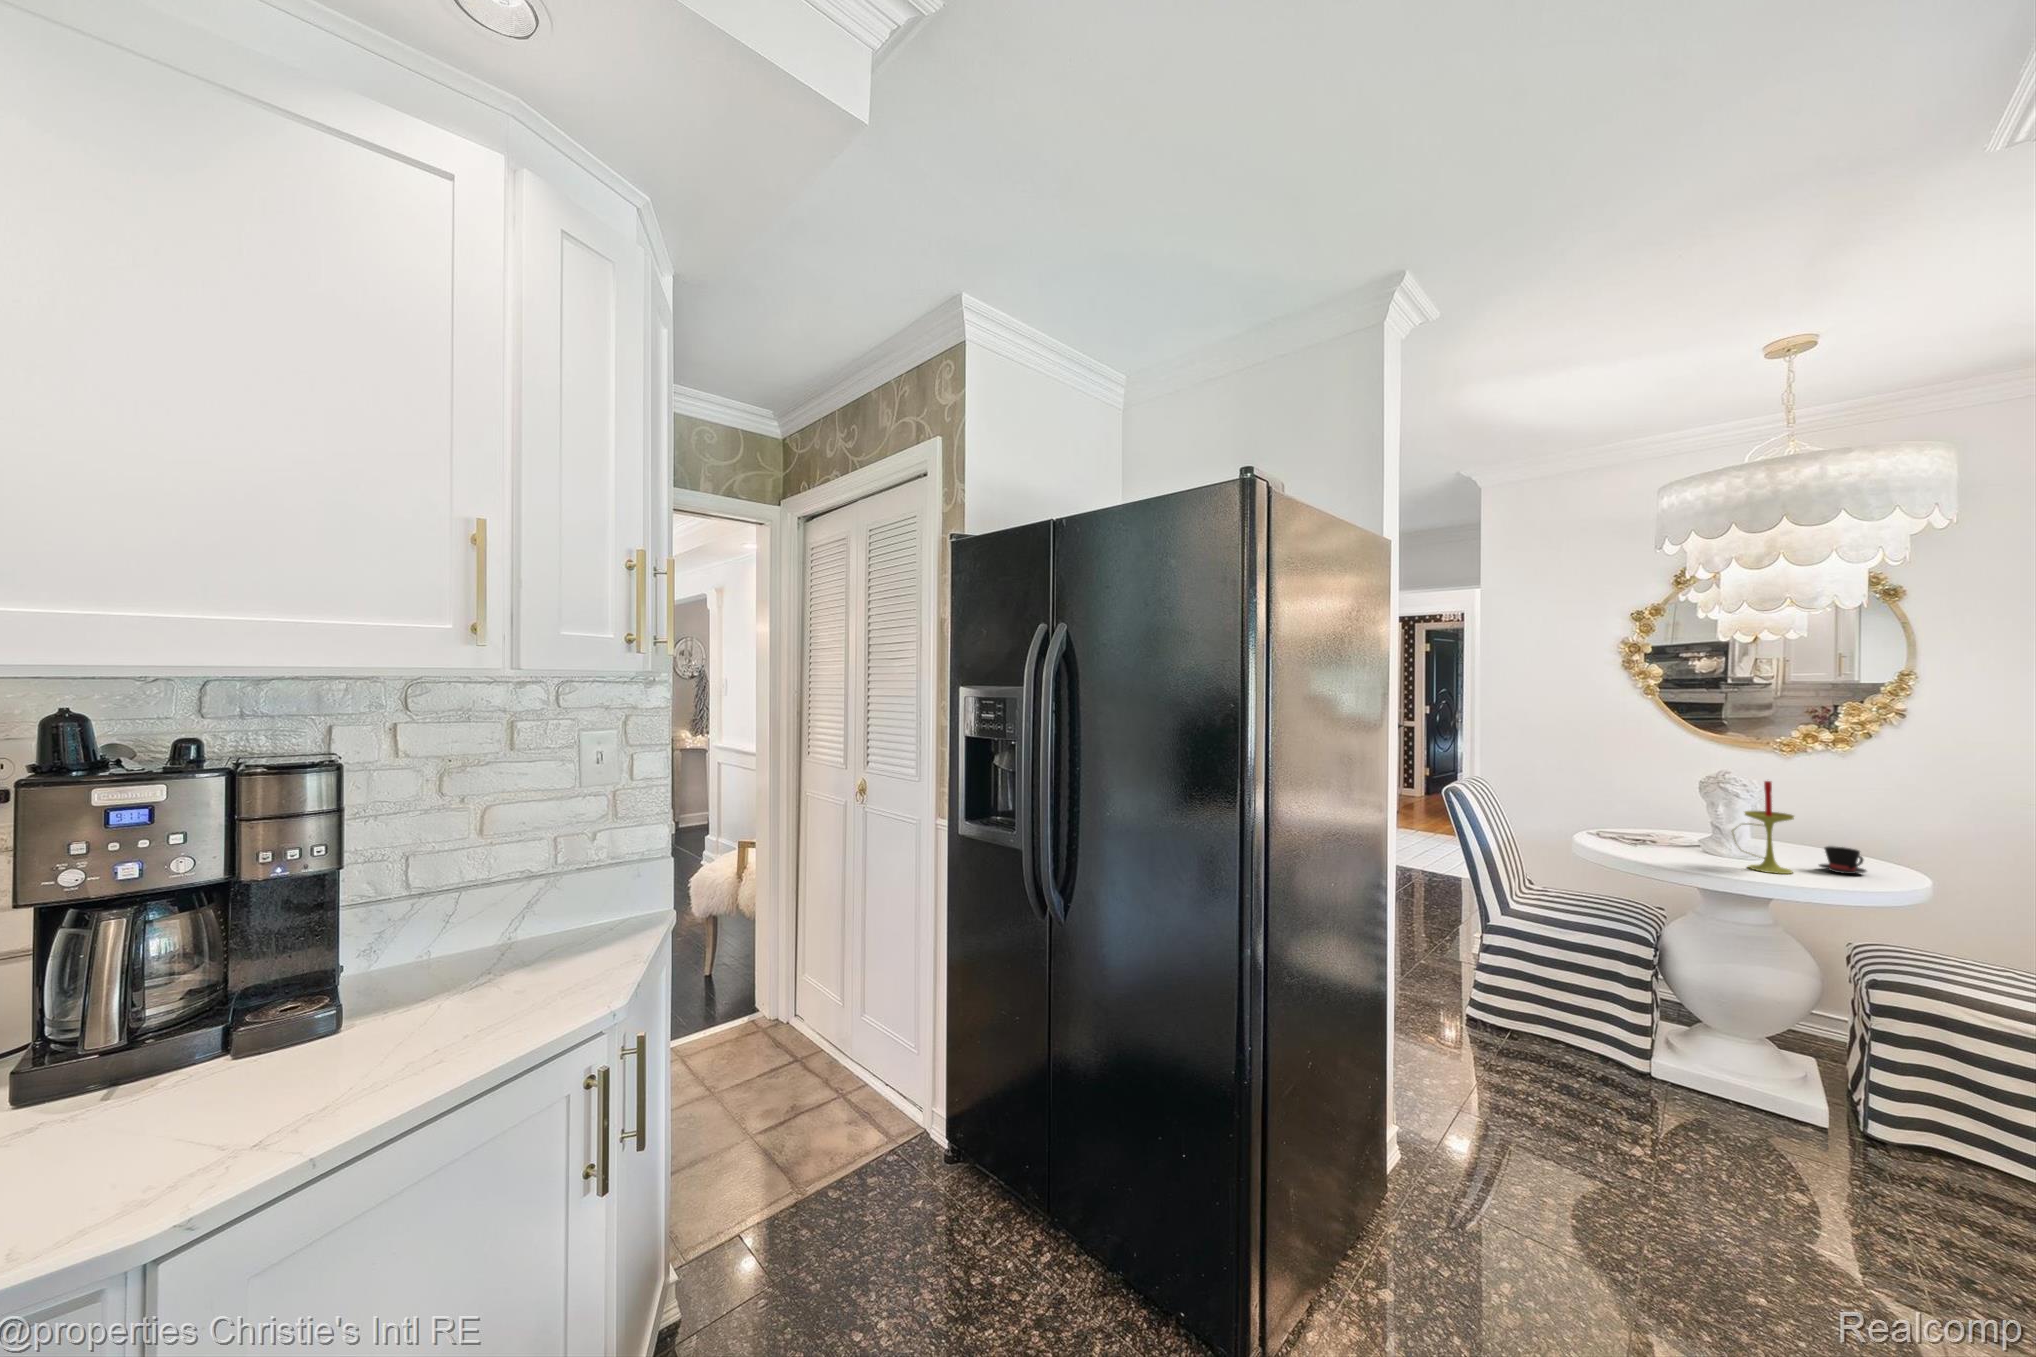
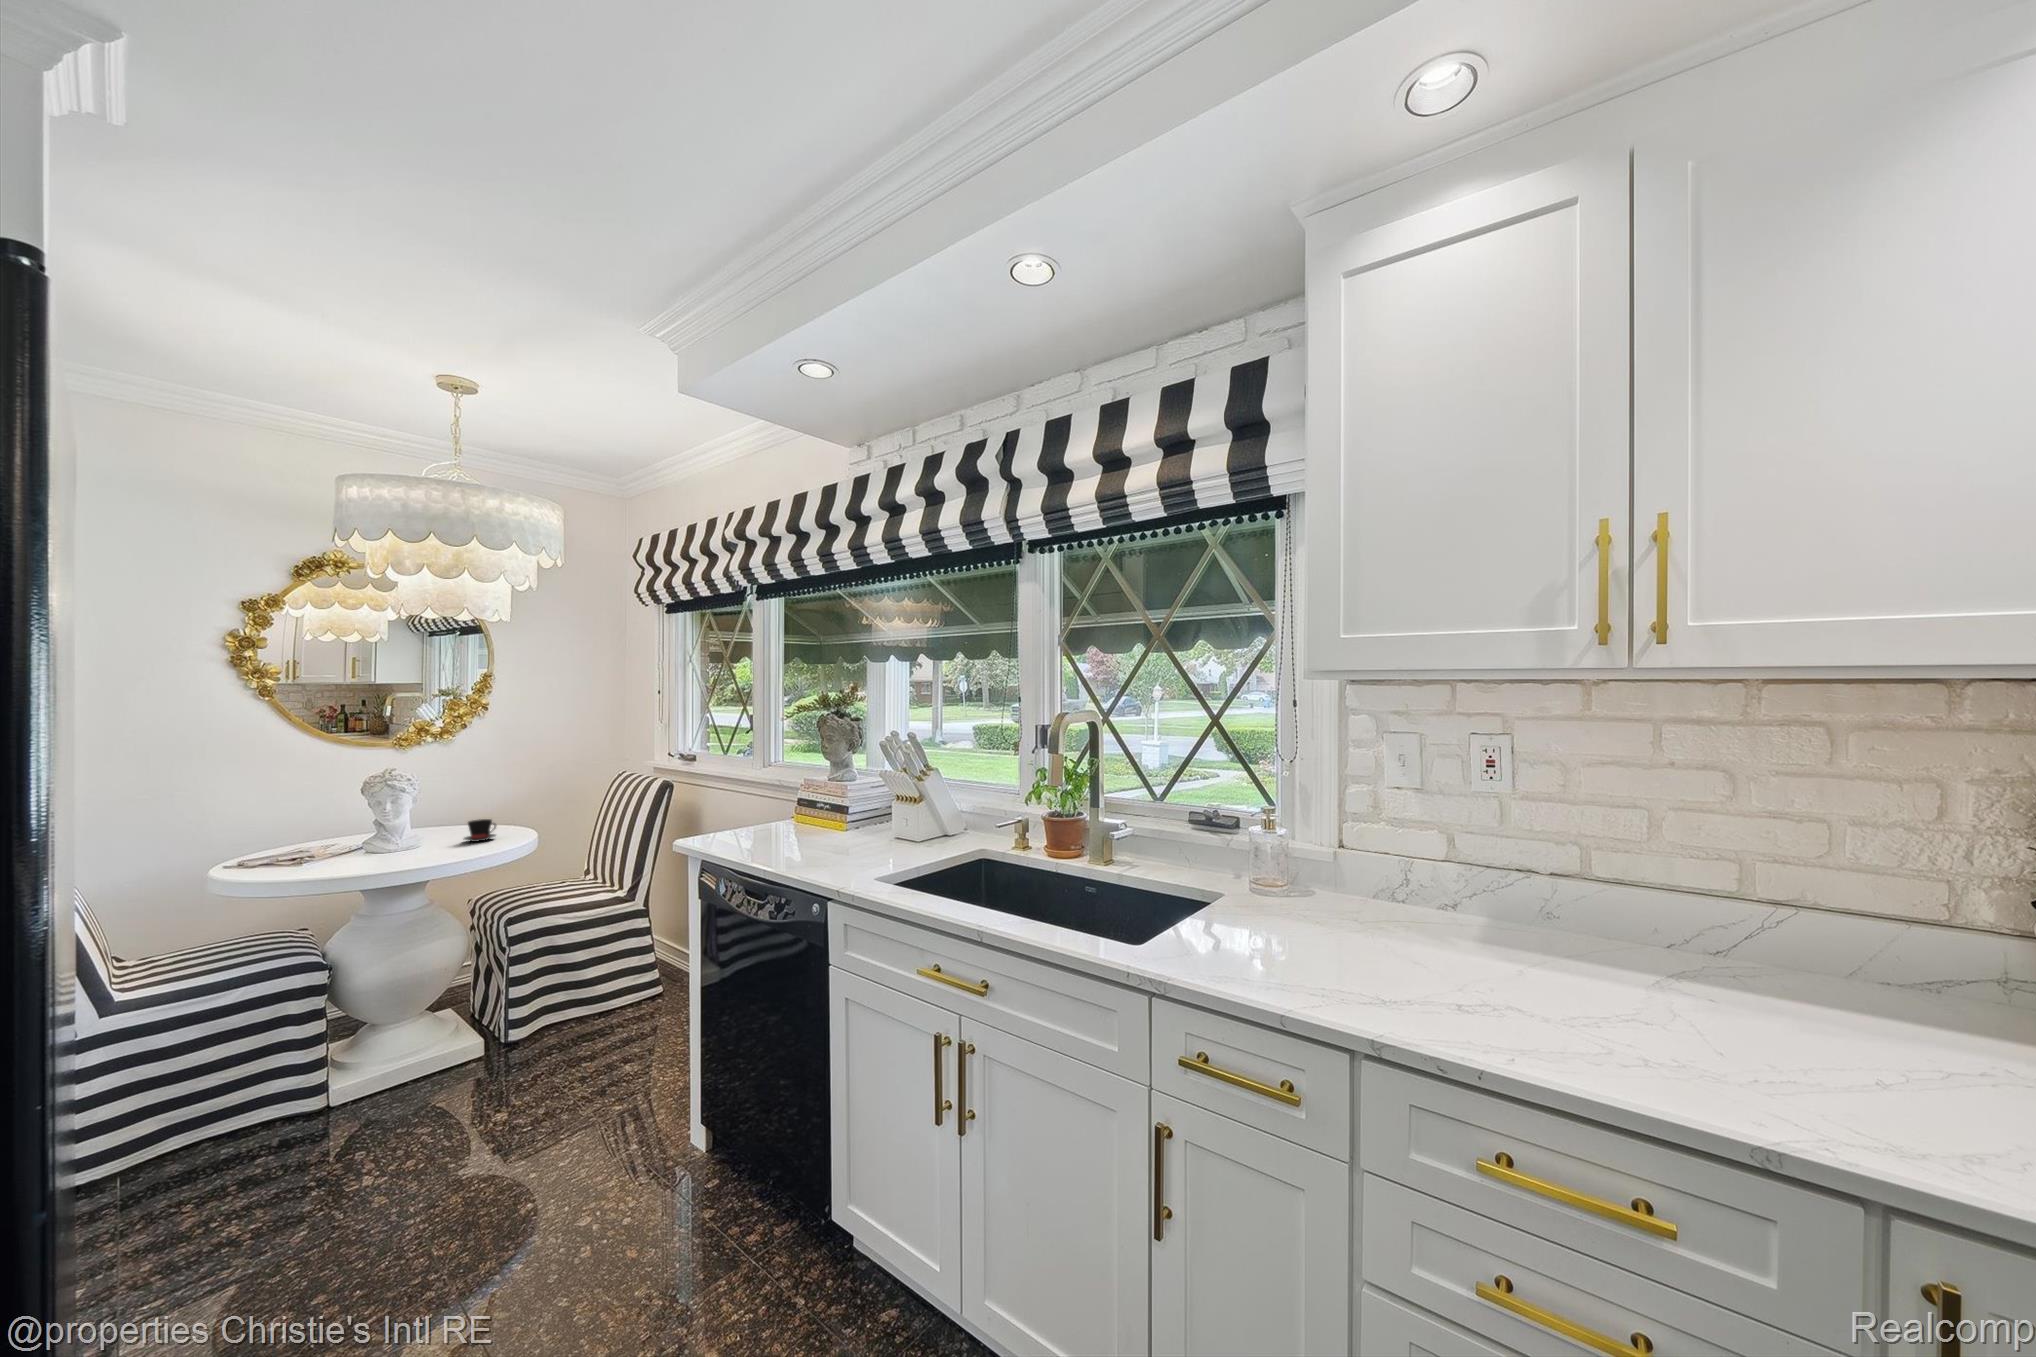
candle: present [1732,781,1794,874] -> none [403,767,455,855]

